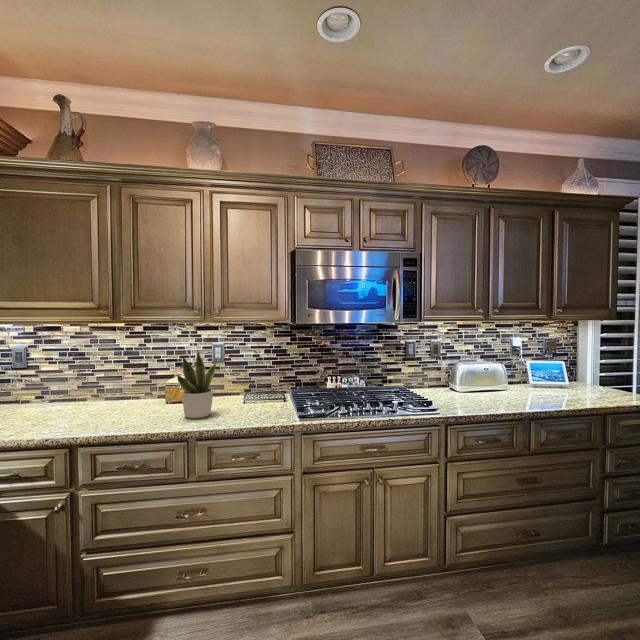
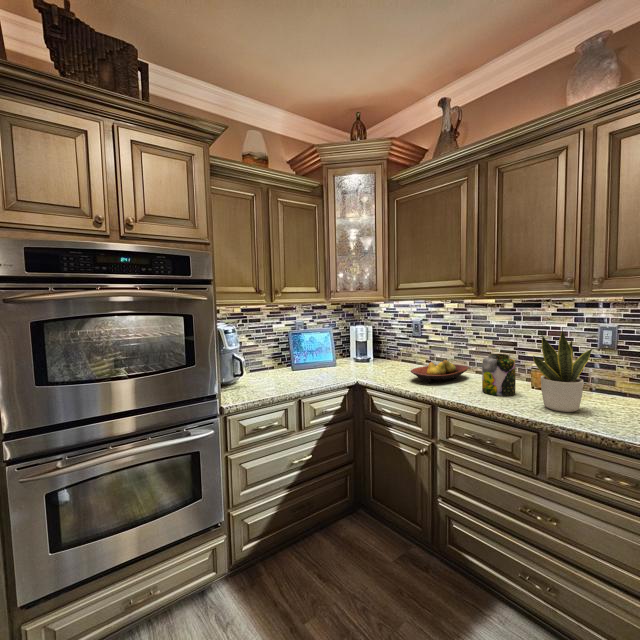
jar: none [124,377,156,419] -> present [482,354,516,396]
fruit bowl: none [26,392,100,424] -> present [411,360,468,383]

